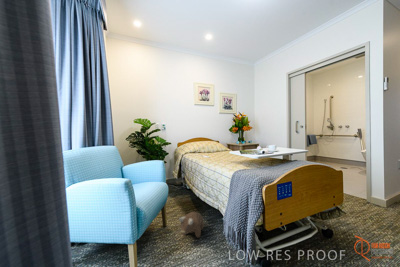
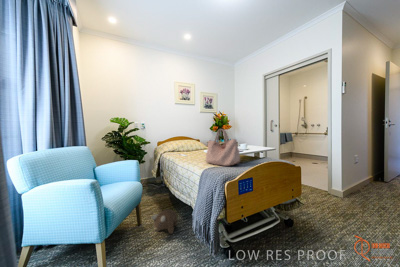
handbag: none [233,129,273,168] -> present [206,129,240,166]

